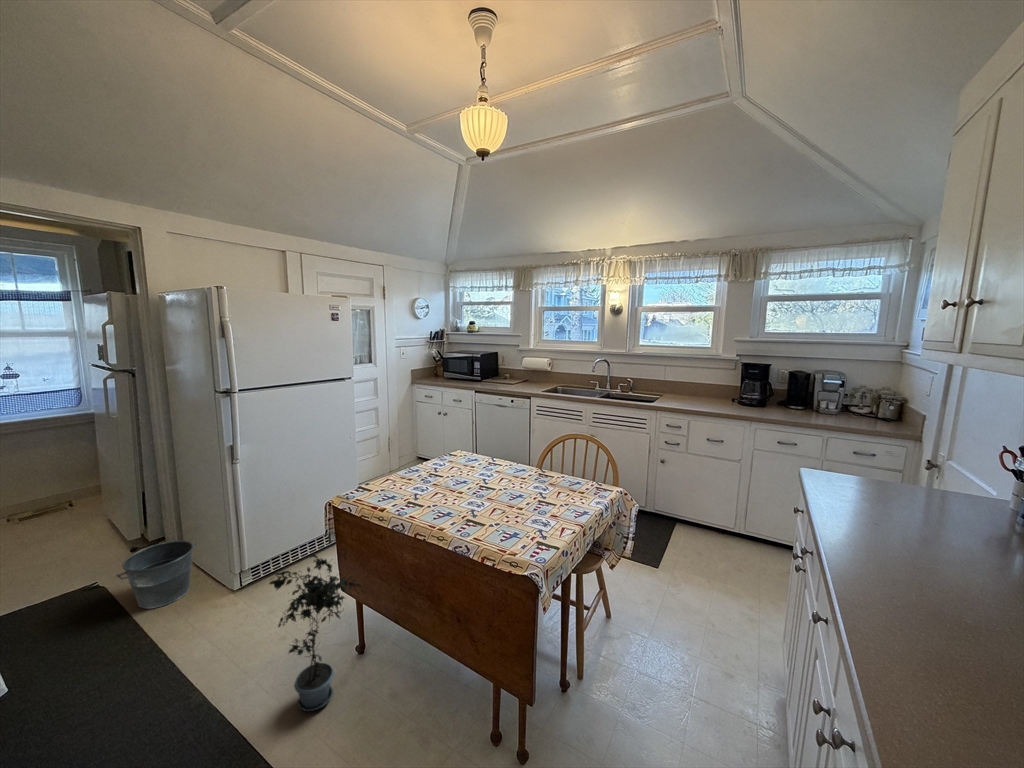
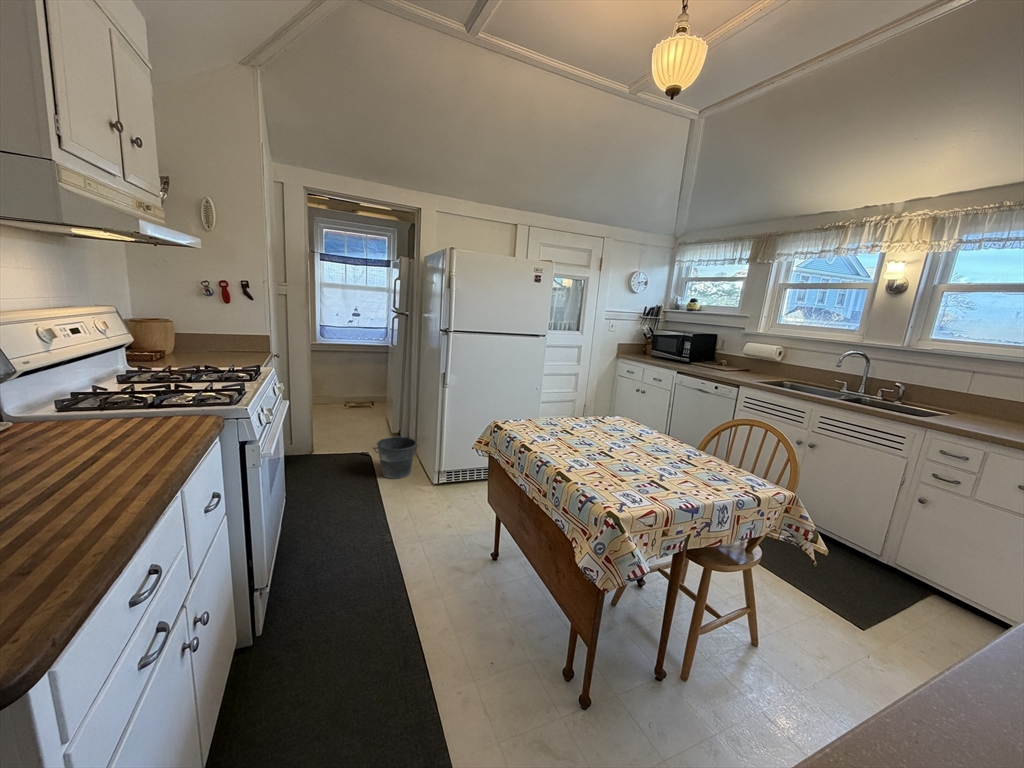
potted plant: present [269,554,364,711] -> none [431,459,493,580]

